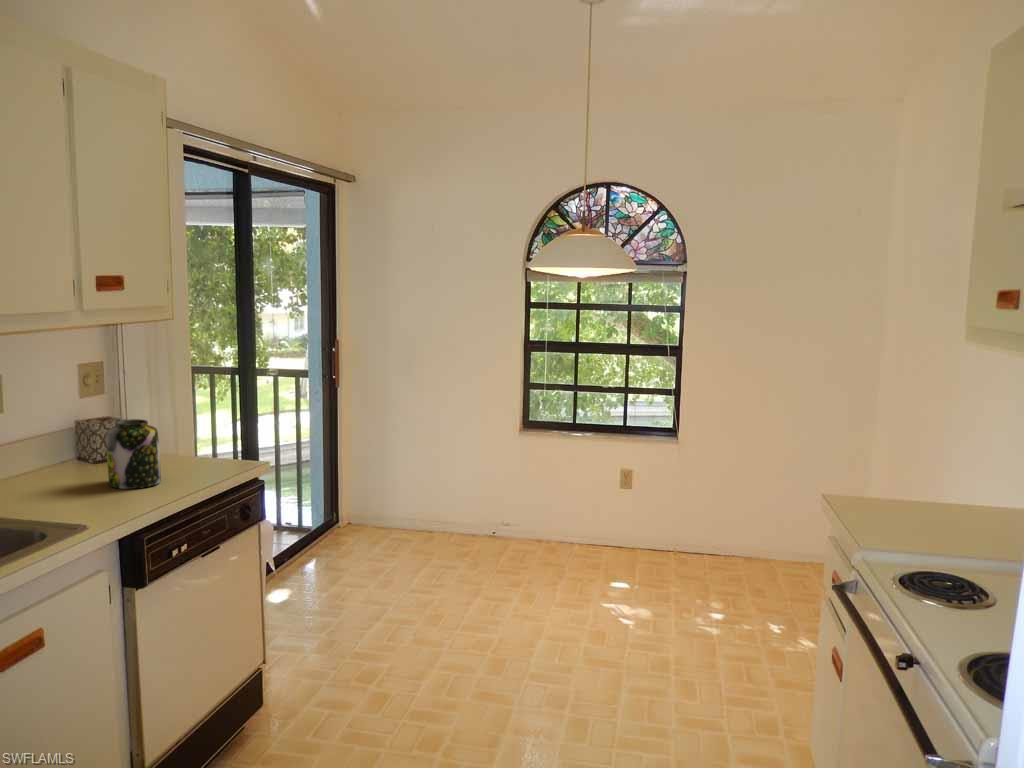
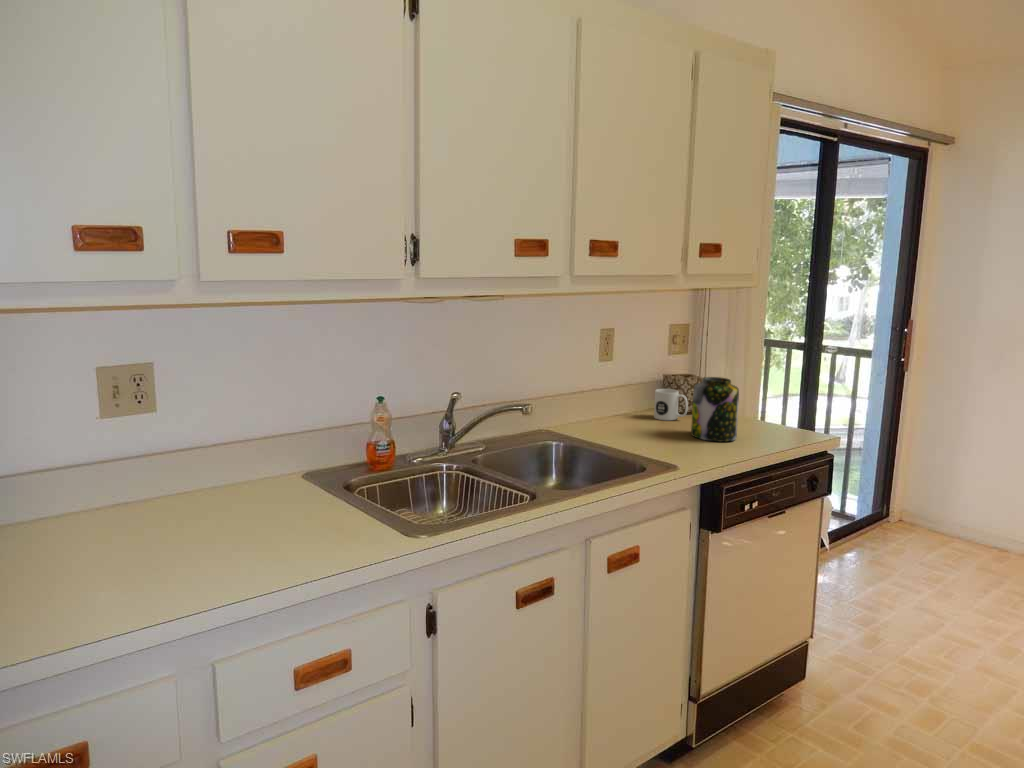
mug: none [63,437,106,473] -> present [654,389,688,420]

